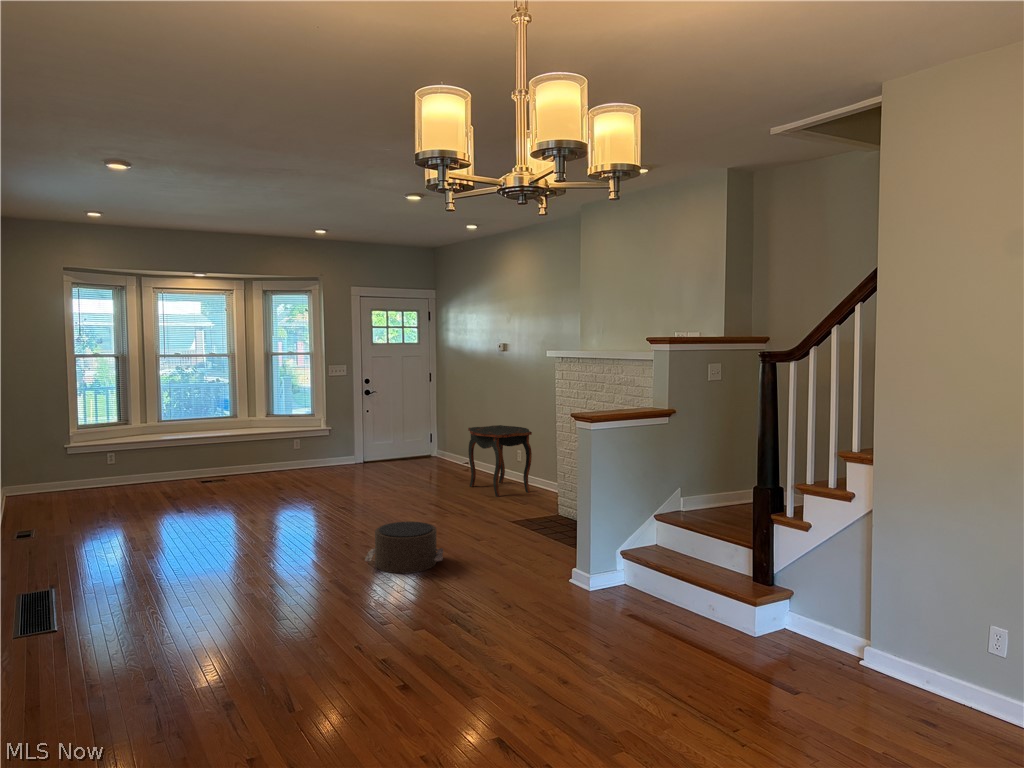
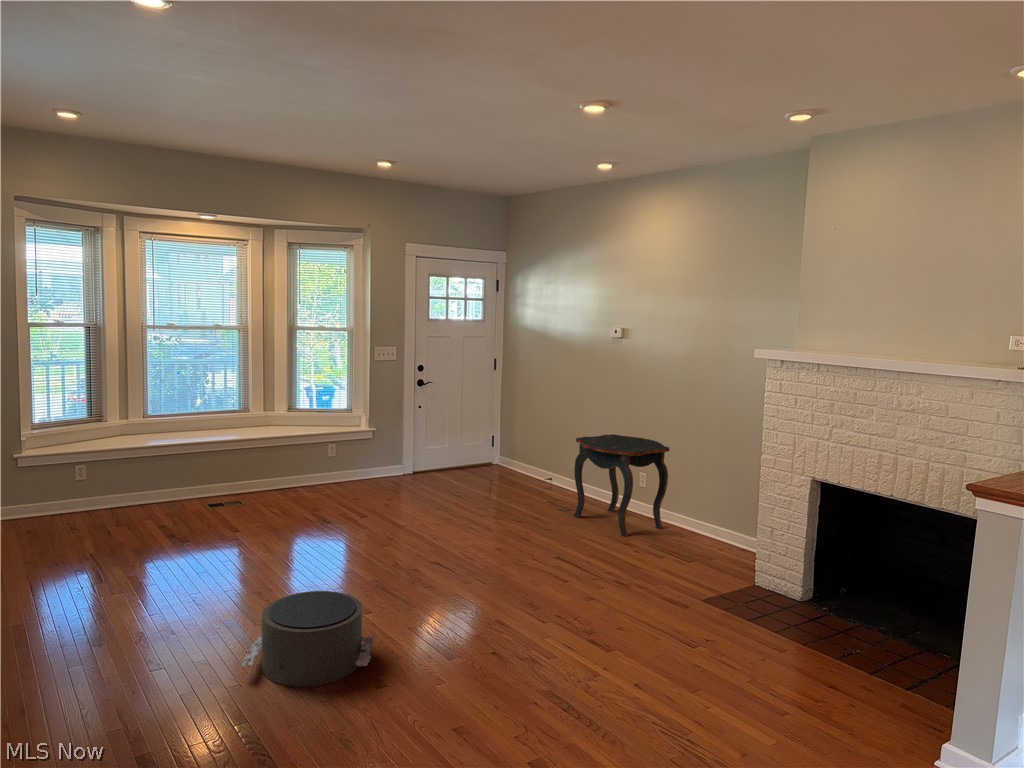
pouf: present [365,522,443,573] -> present [242,591,373,687]

